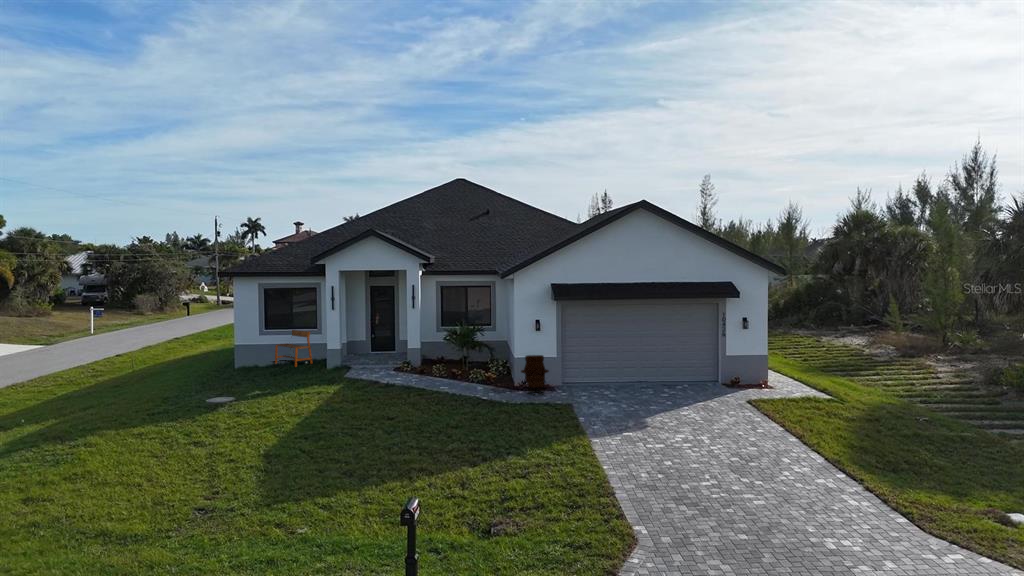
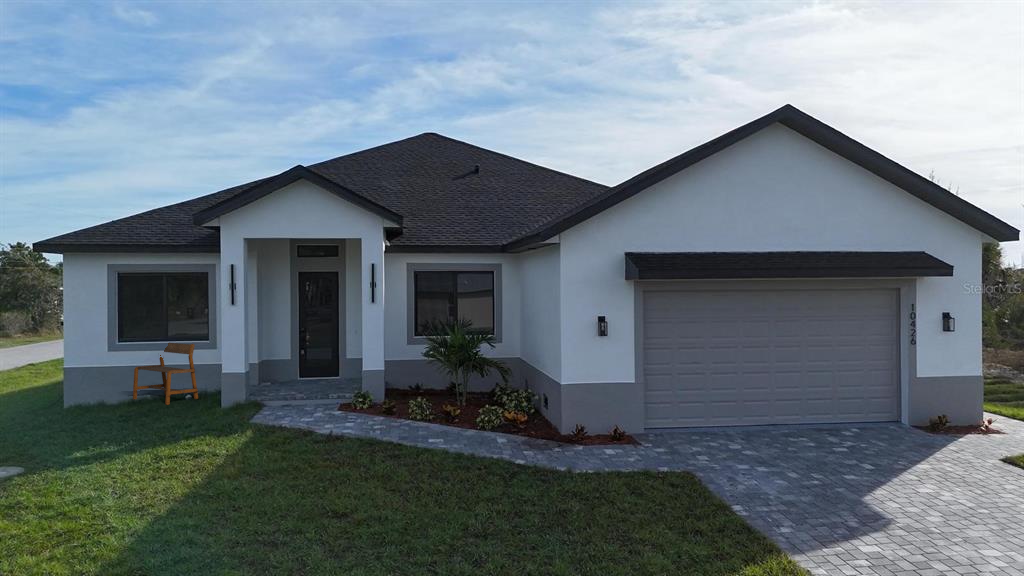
lounge chair: present [521,355,549,394] -> none [578,380,630,456]

